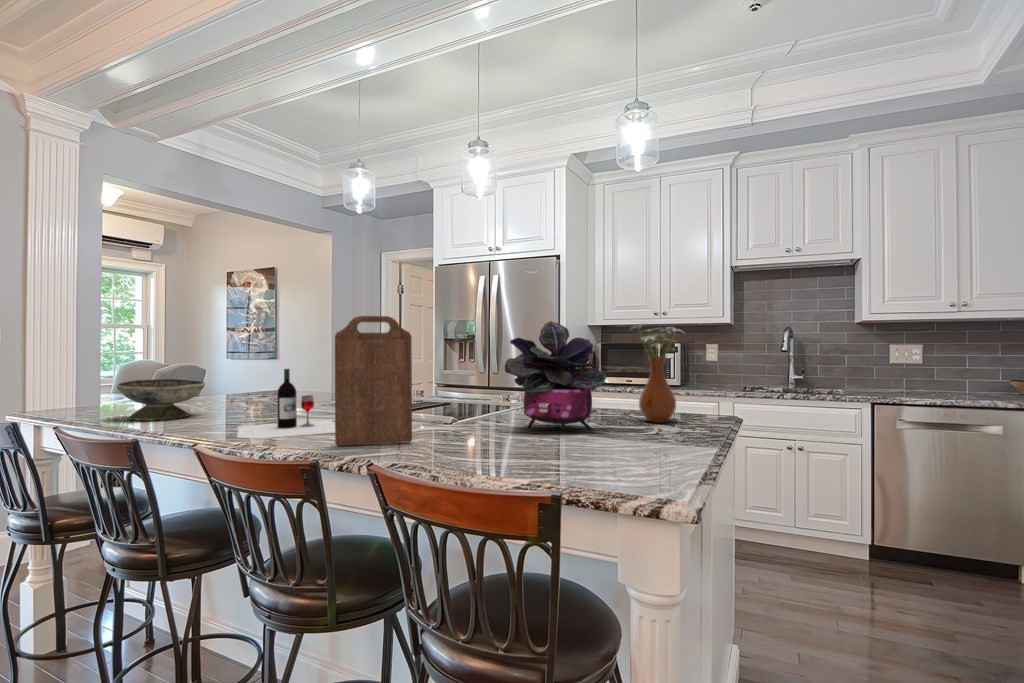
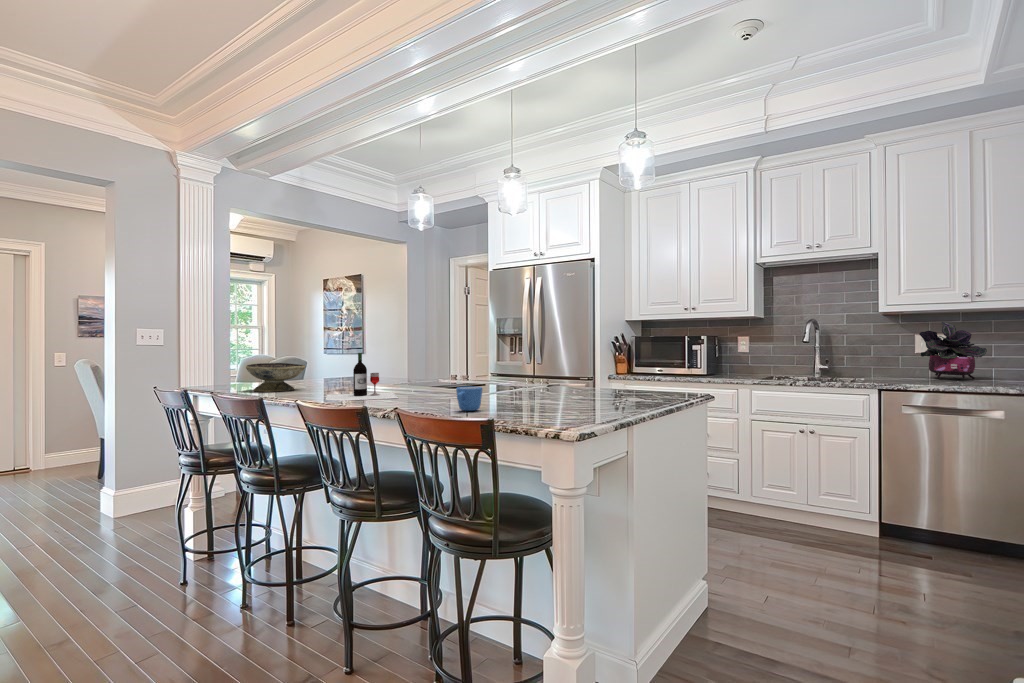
cutting board: present [335,316,412,446] -> none [388,313,442,404]
potted plant: present [505,321,606,430] -> present [919,322,987,379]
vase: present [631,323,681,423] -> none [621,317,662,396]
mug: none [445,424,484,461] -> present [456,387,482,411]

